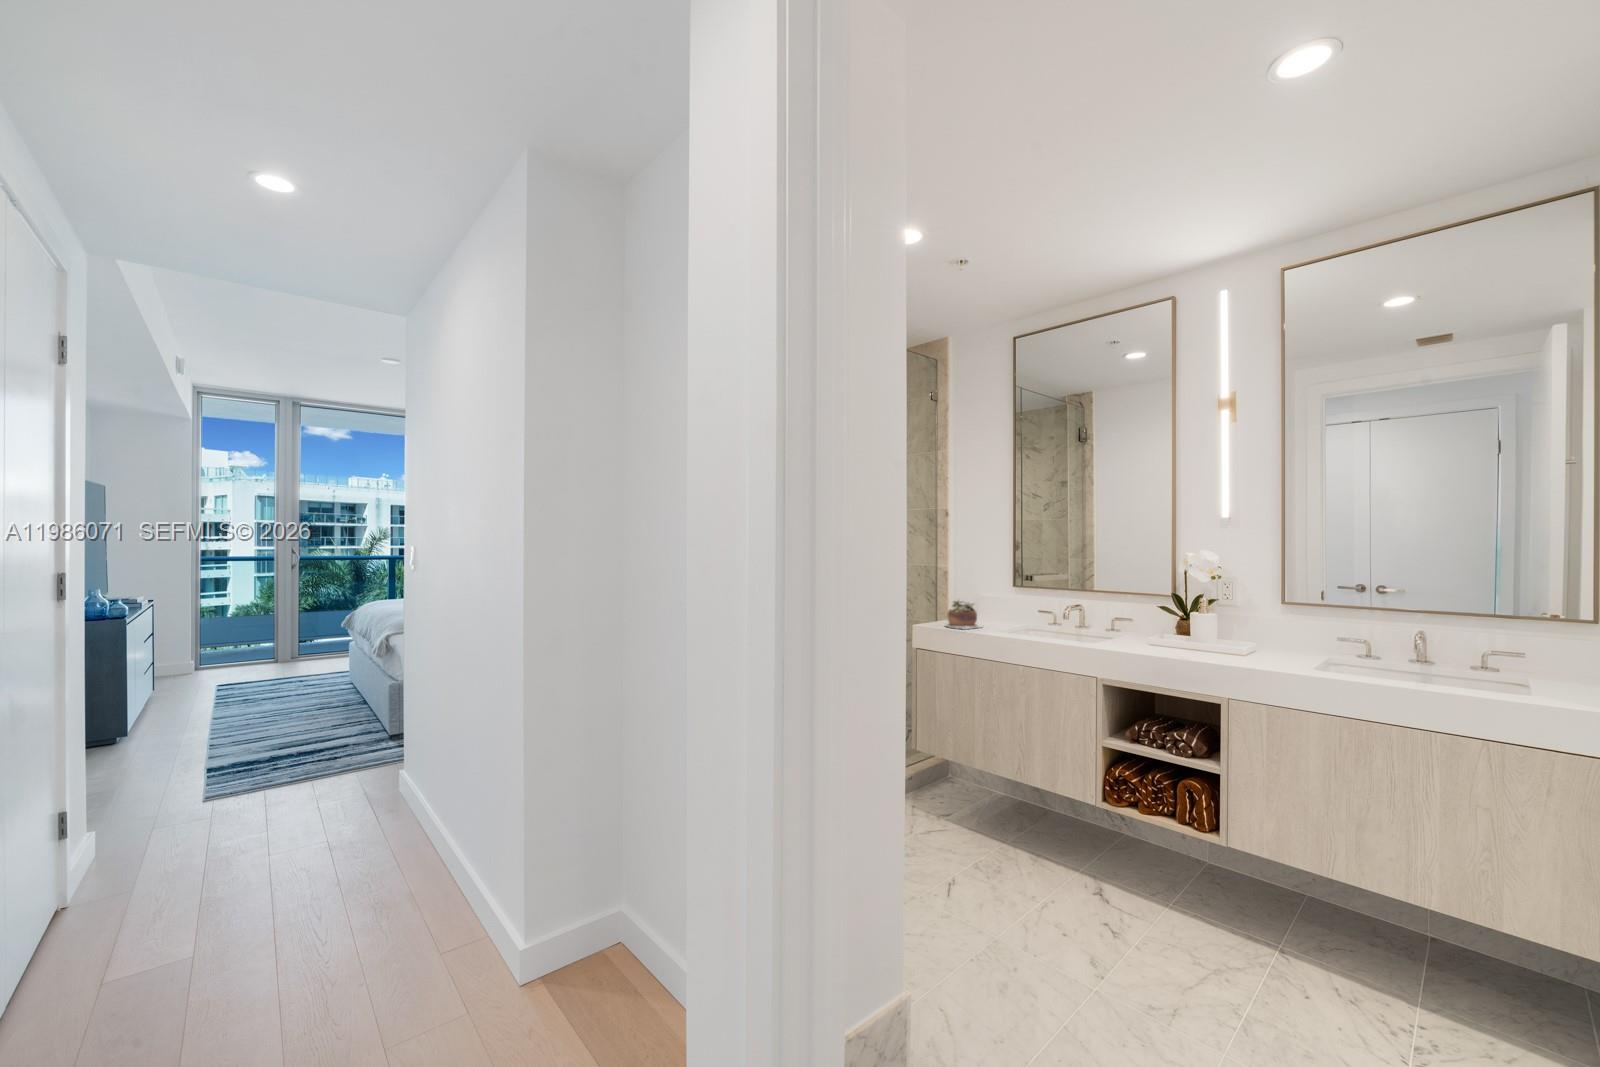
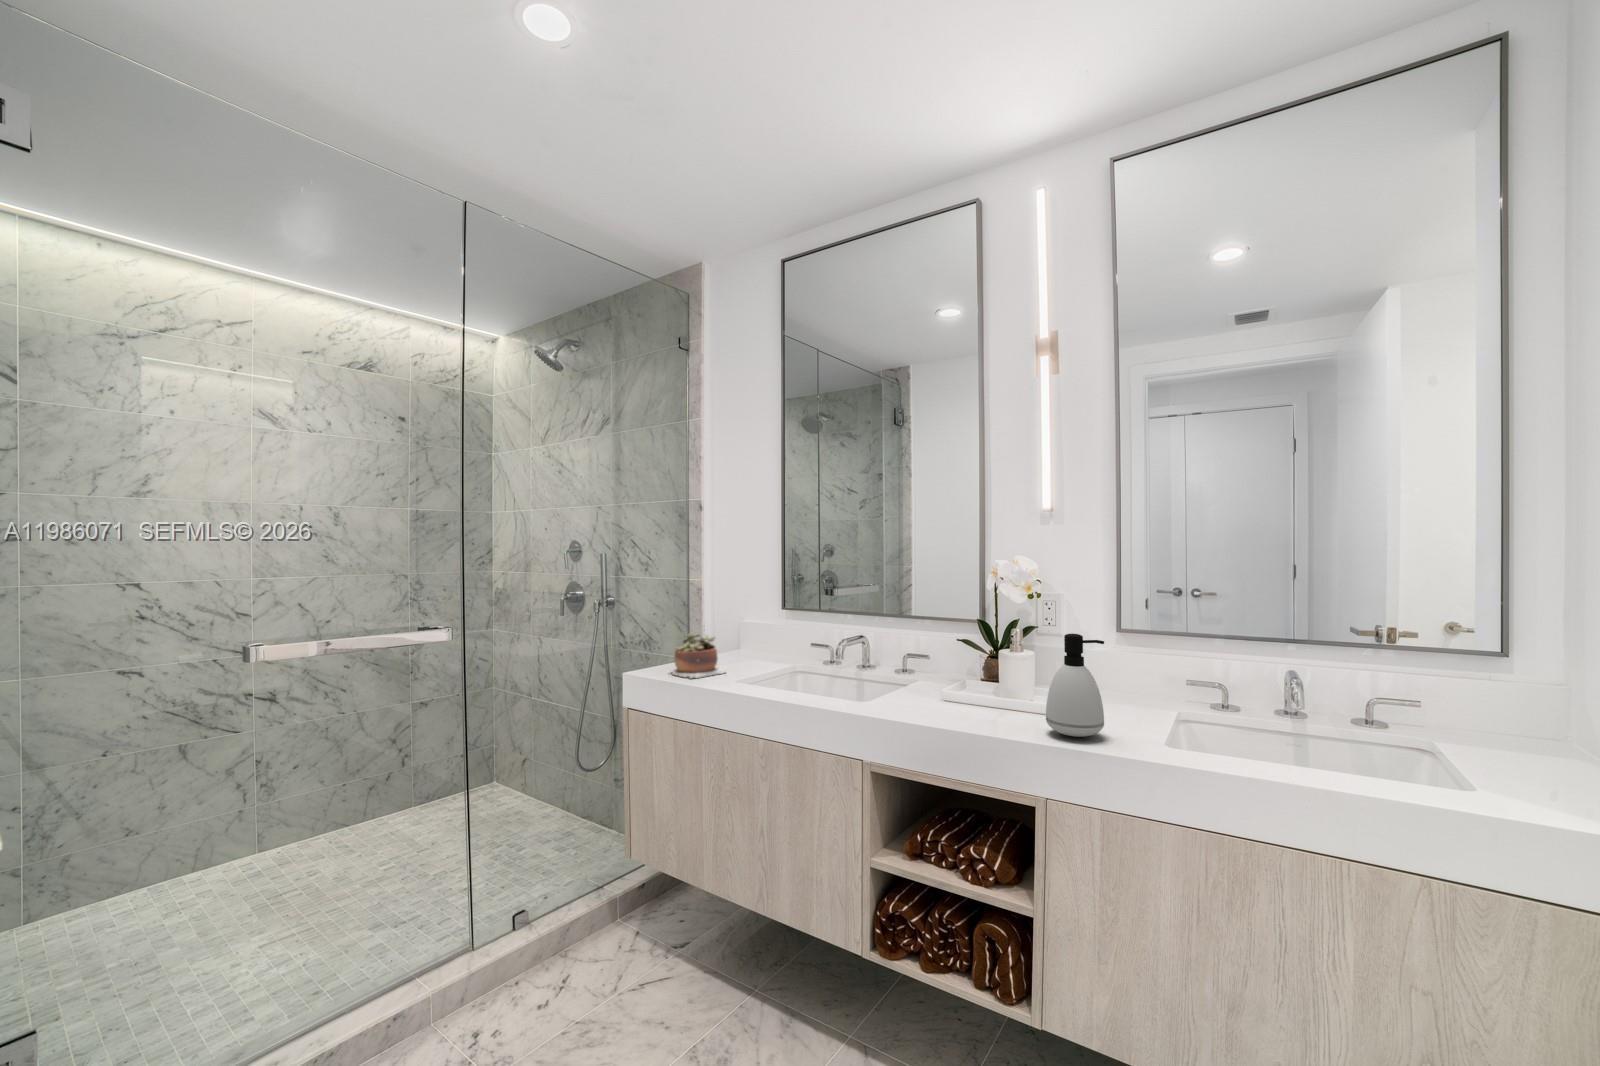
soap dispenser: none [1230,599,1272,663] -> present [1046,634,1104,737]

